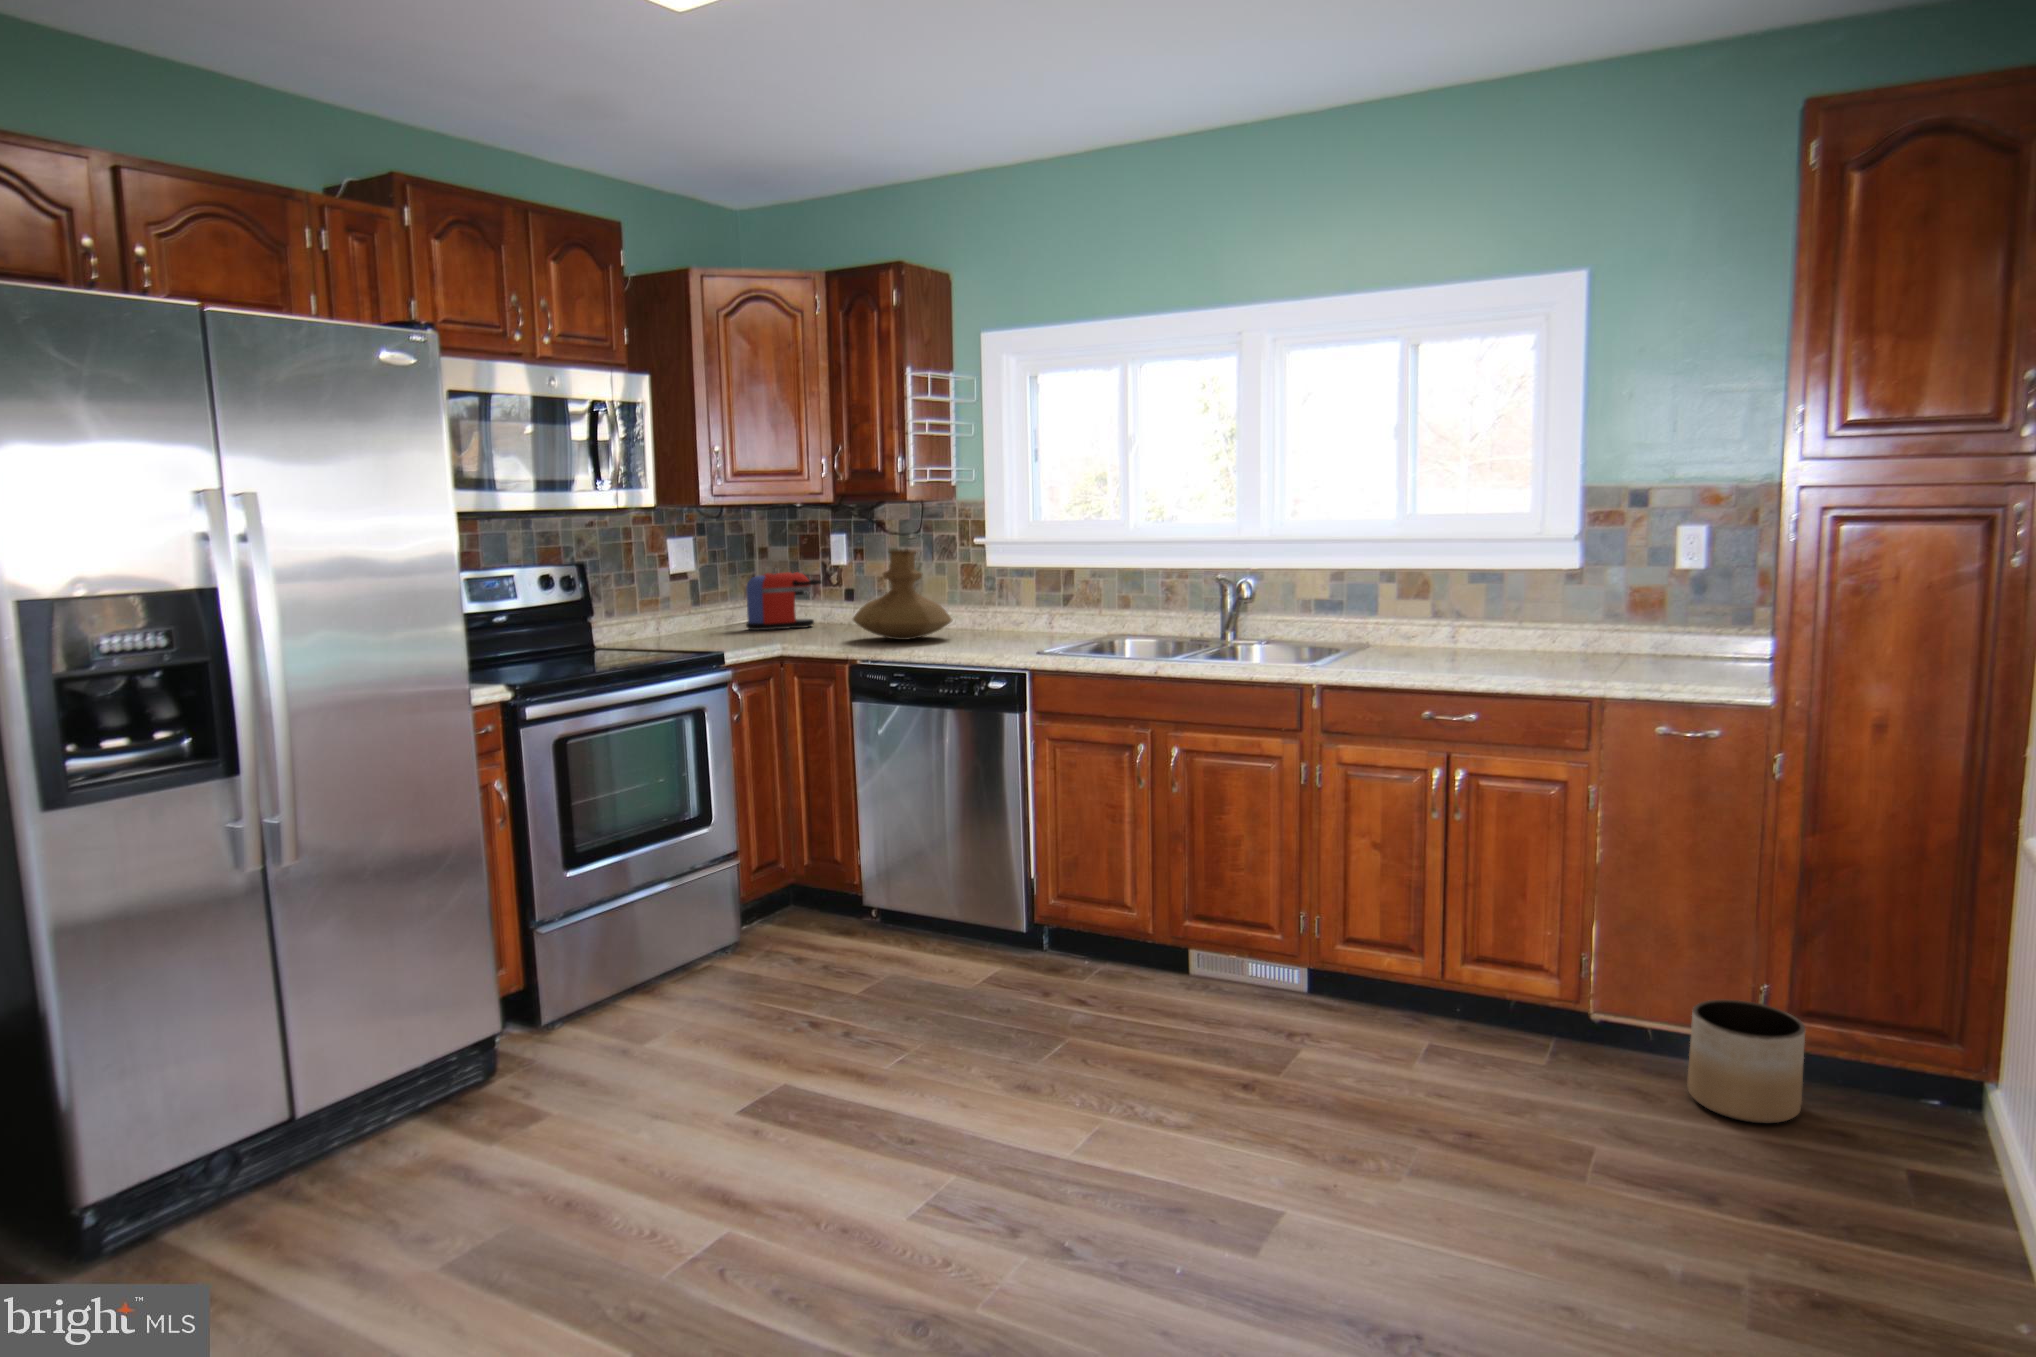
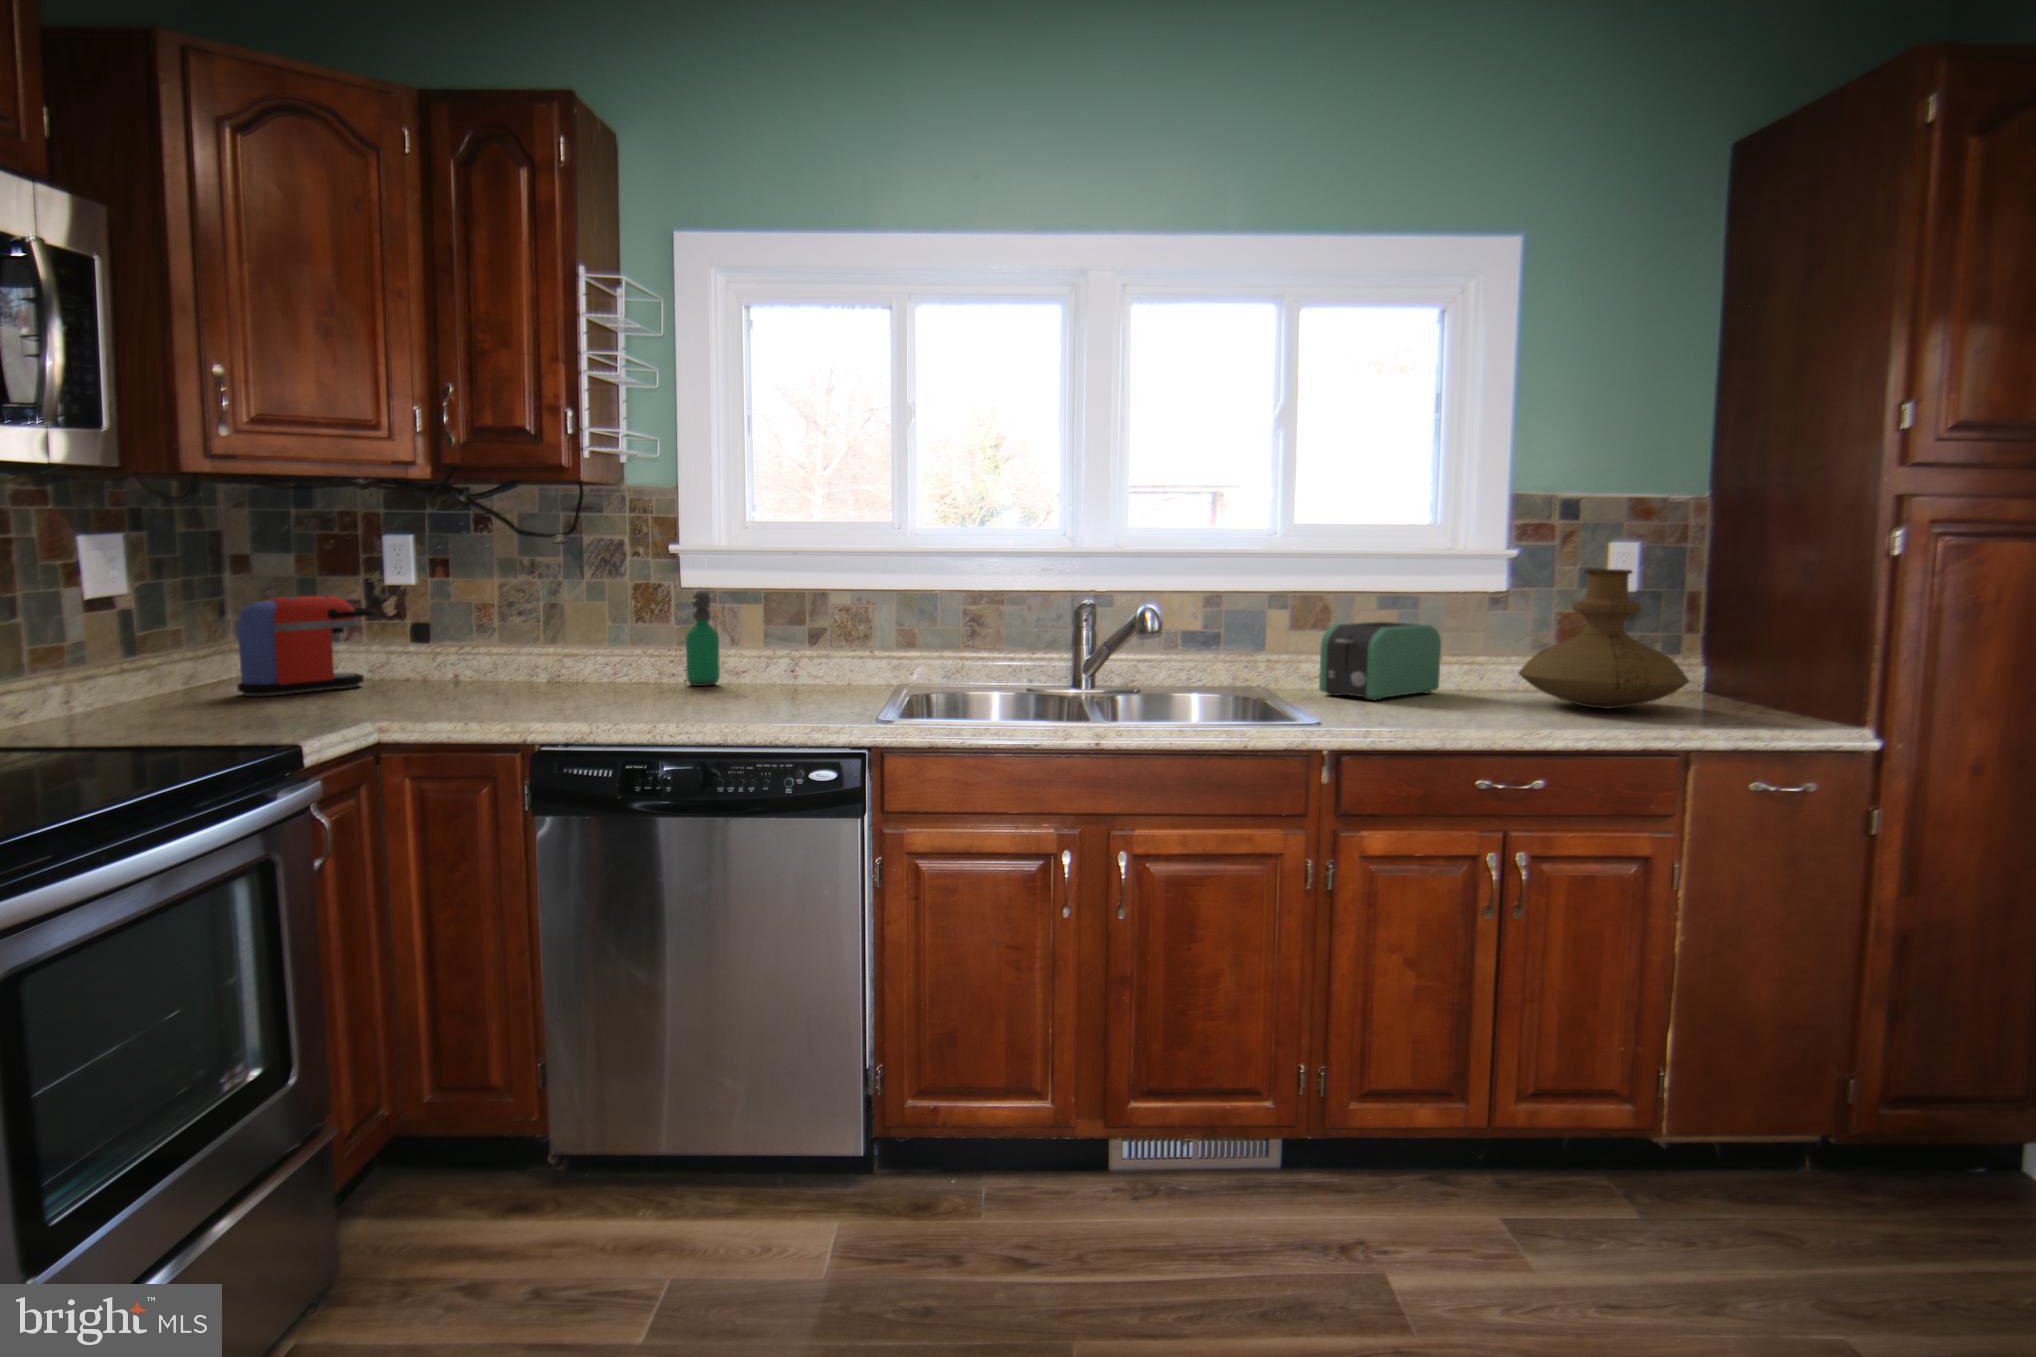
vase: present [853,550,952,640] -> present [1519,569,1689,708]
soap dispenser: none [985,569,1007,632] -> present [686,591,720,686]
toaster: none [1403,594,1514,655] -> present [1319,621,1441,700]
planter: present [1687,1000,1805,1124] -> none [1807,1103,1957,1259]

